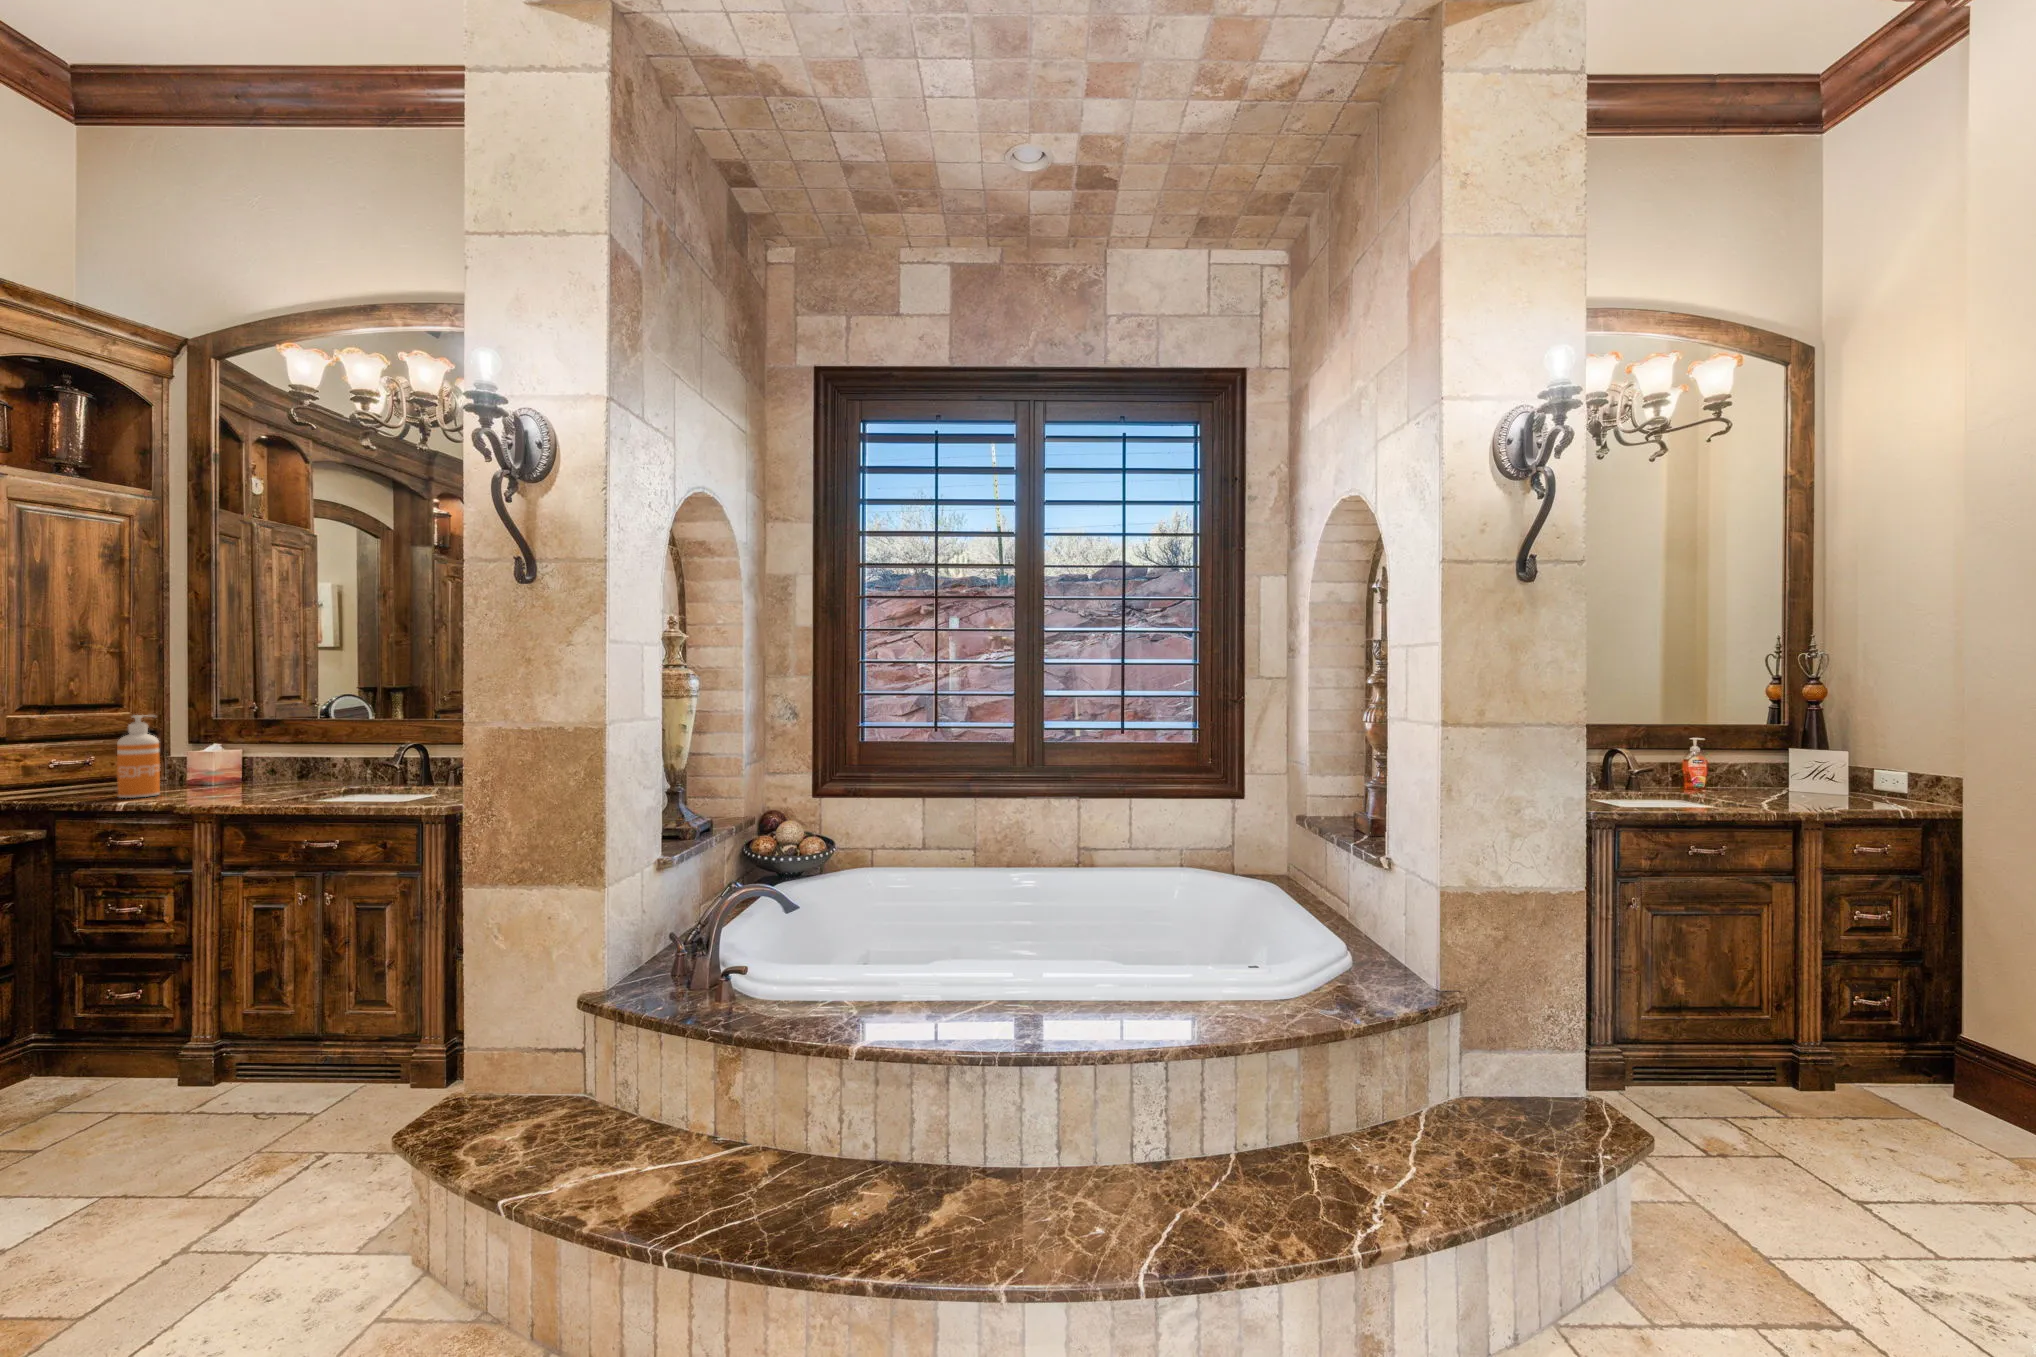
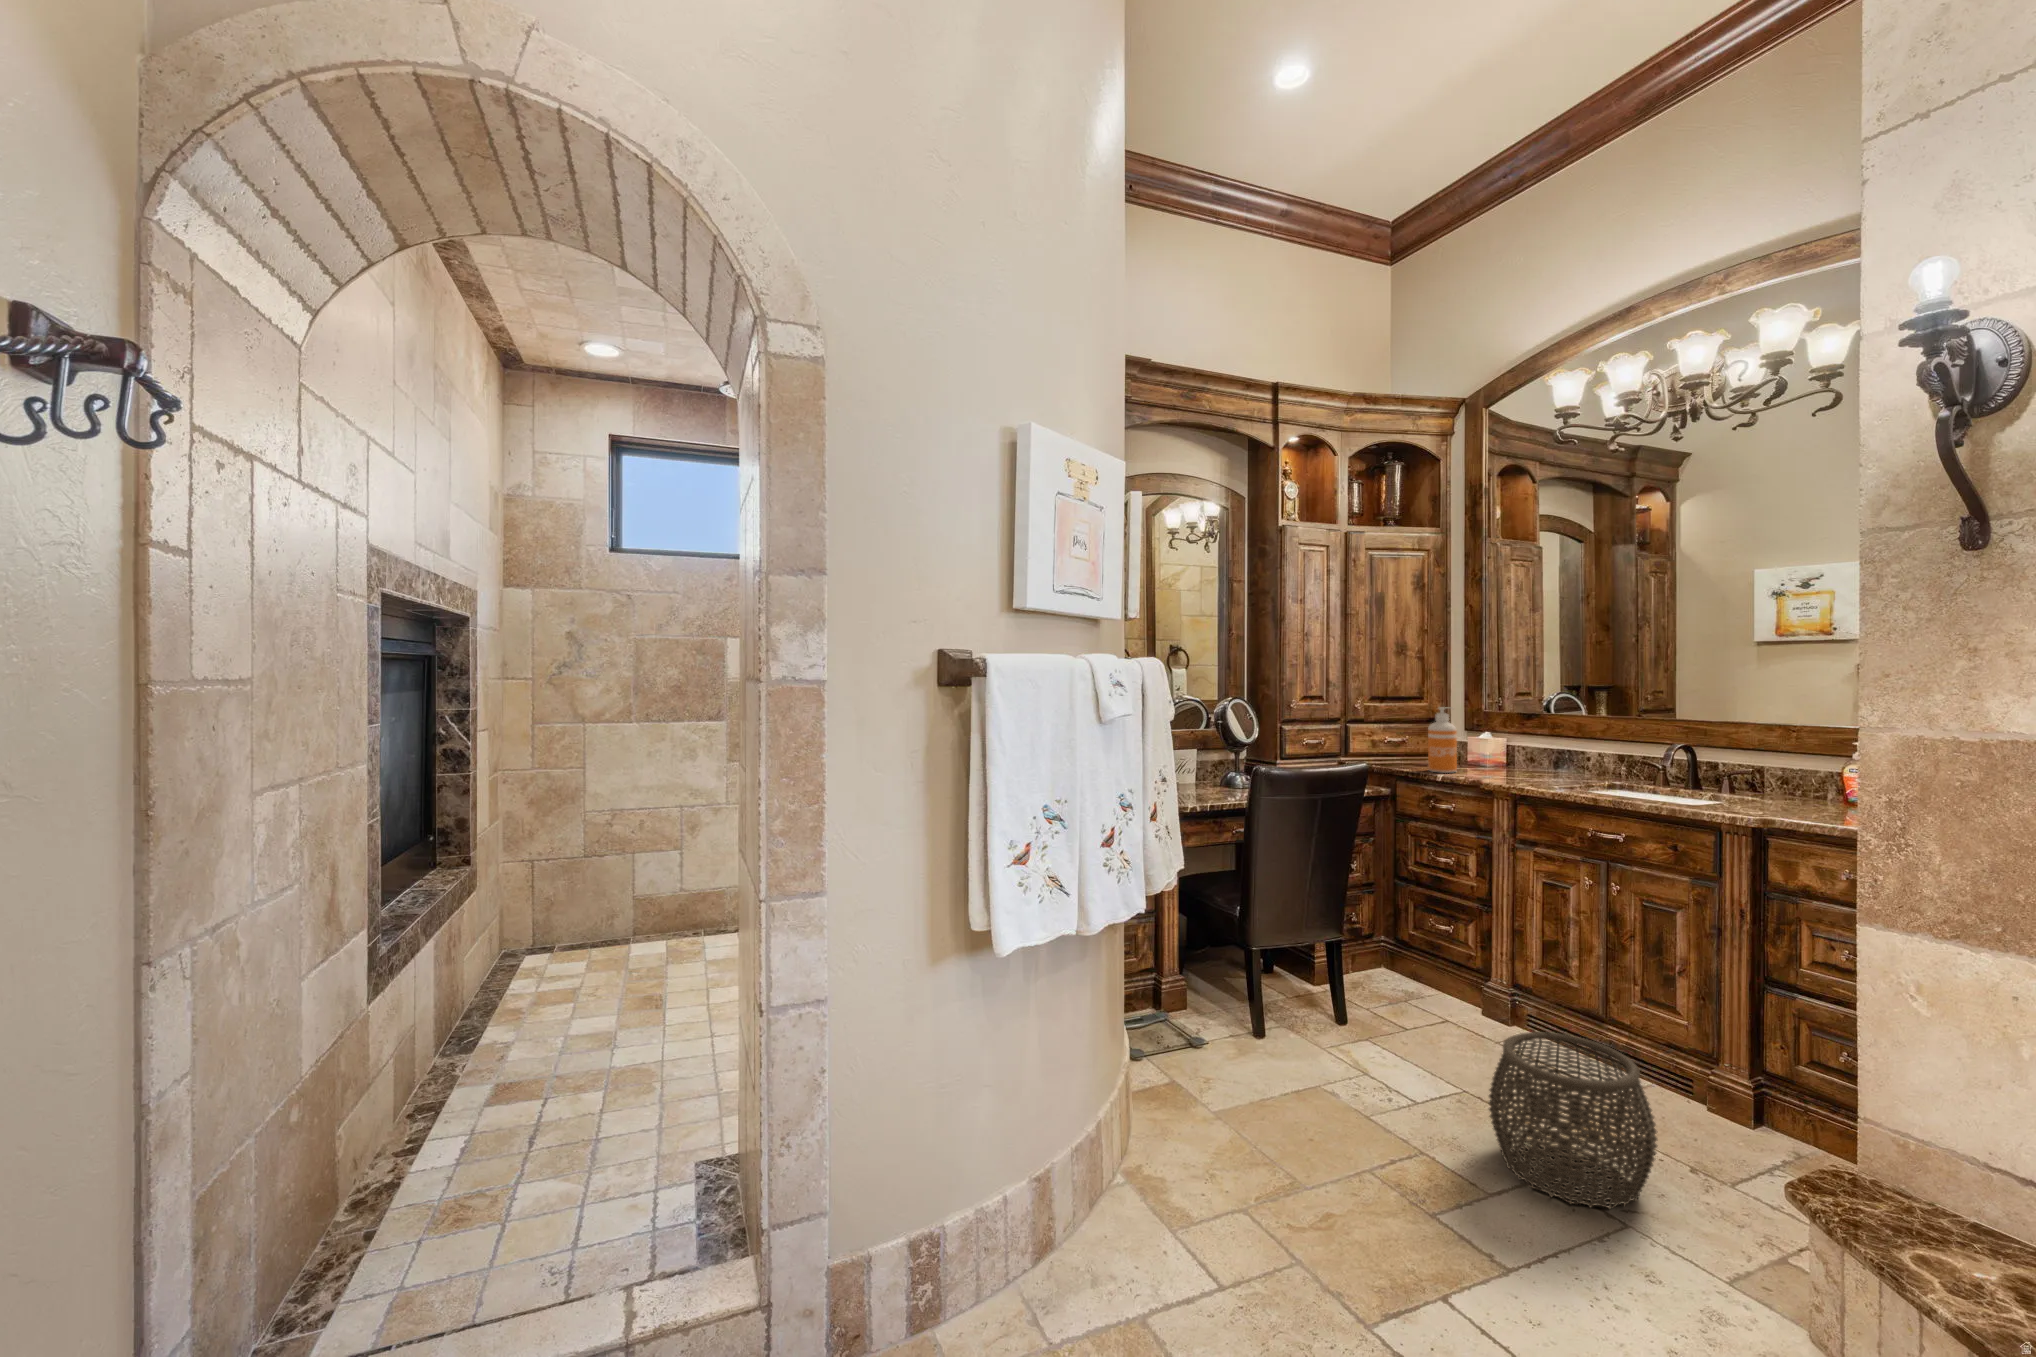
woven basket: none [117,1064,318,1256] -> present [1489,1032,1657,1209]

